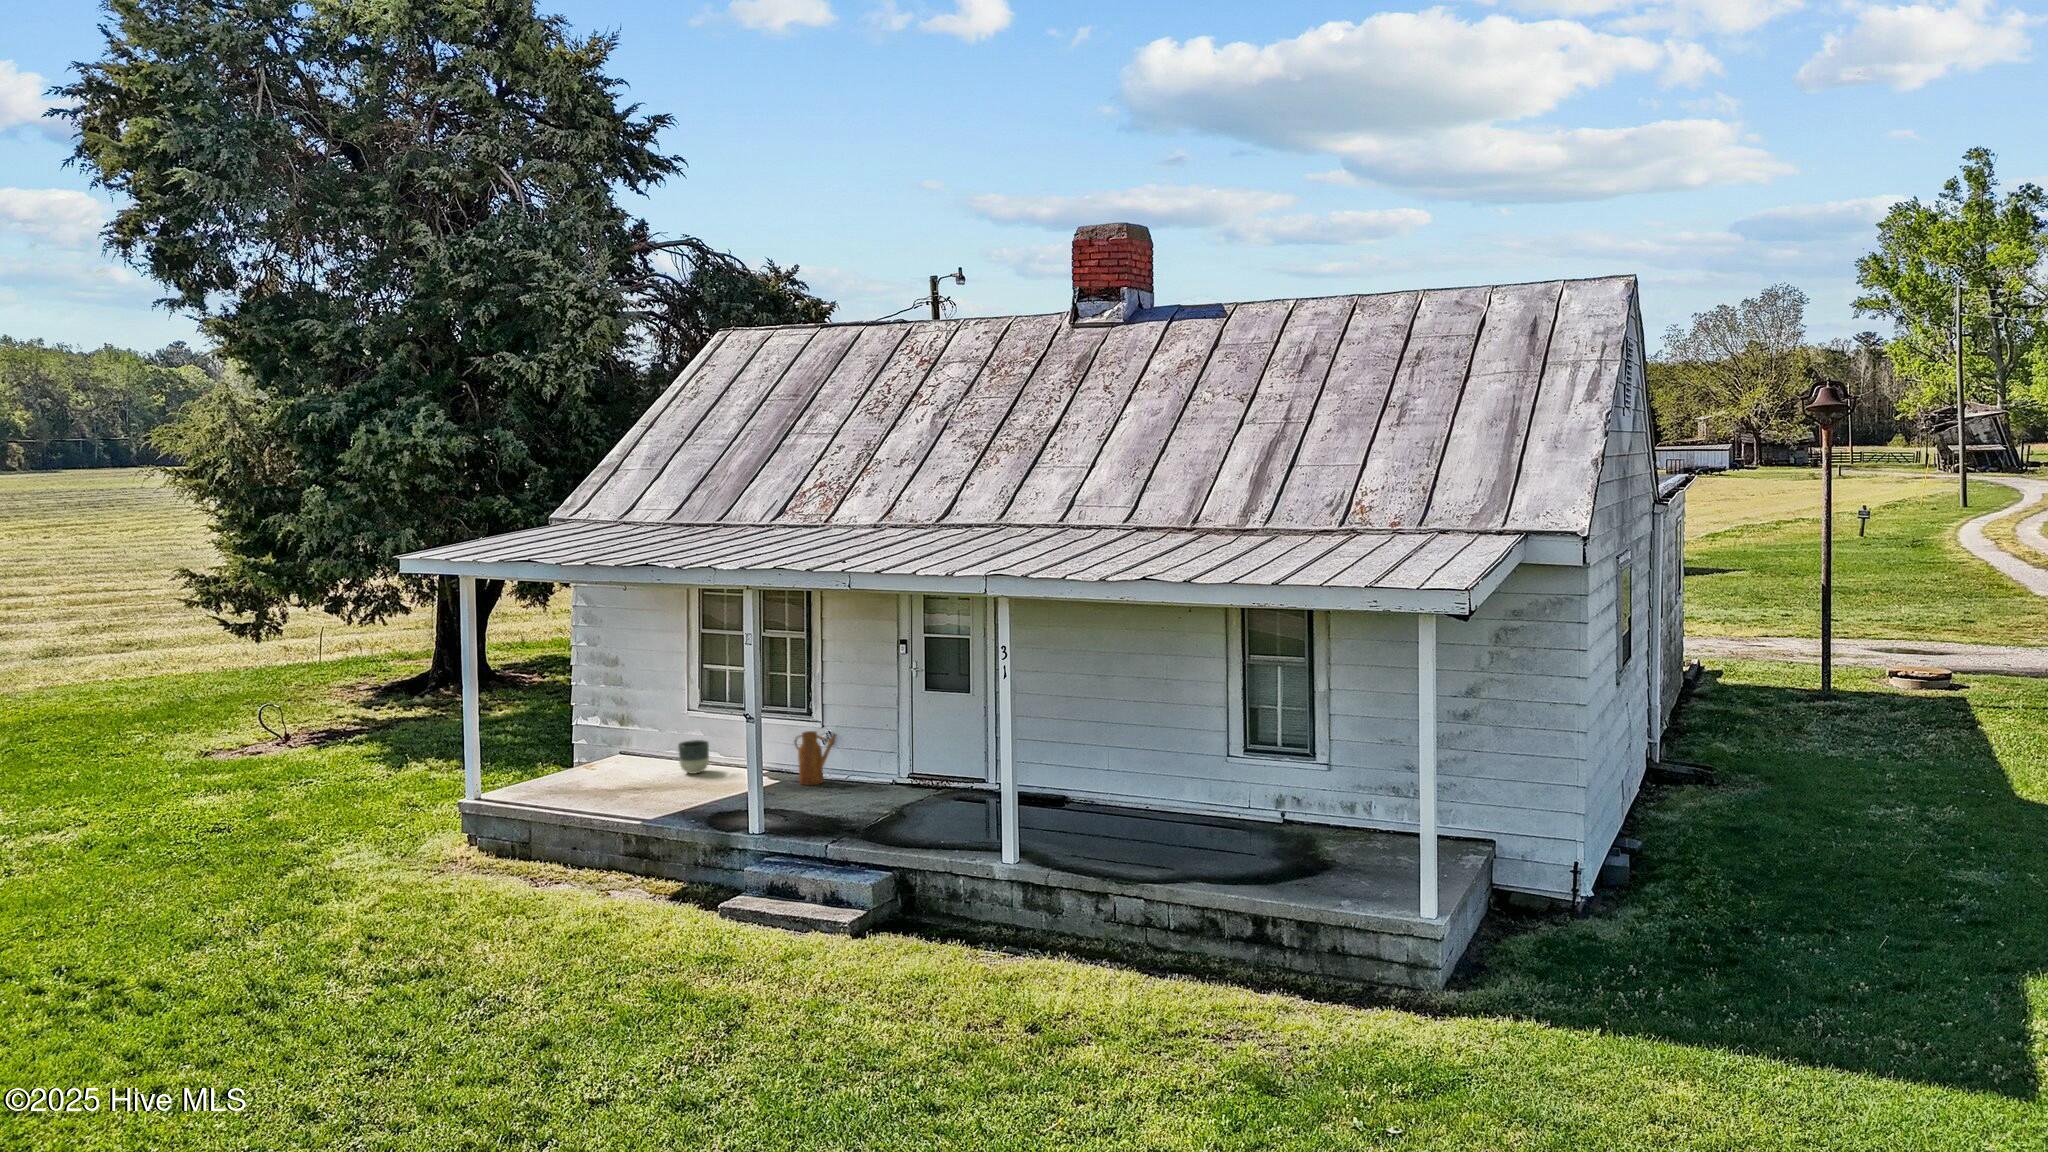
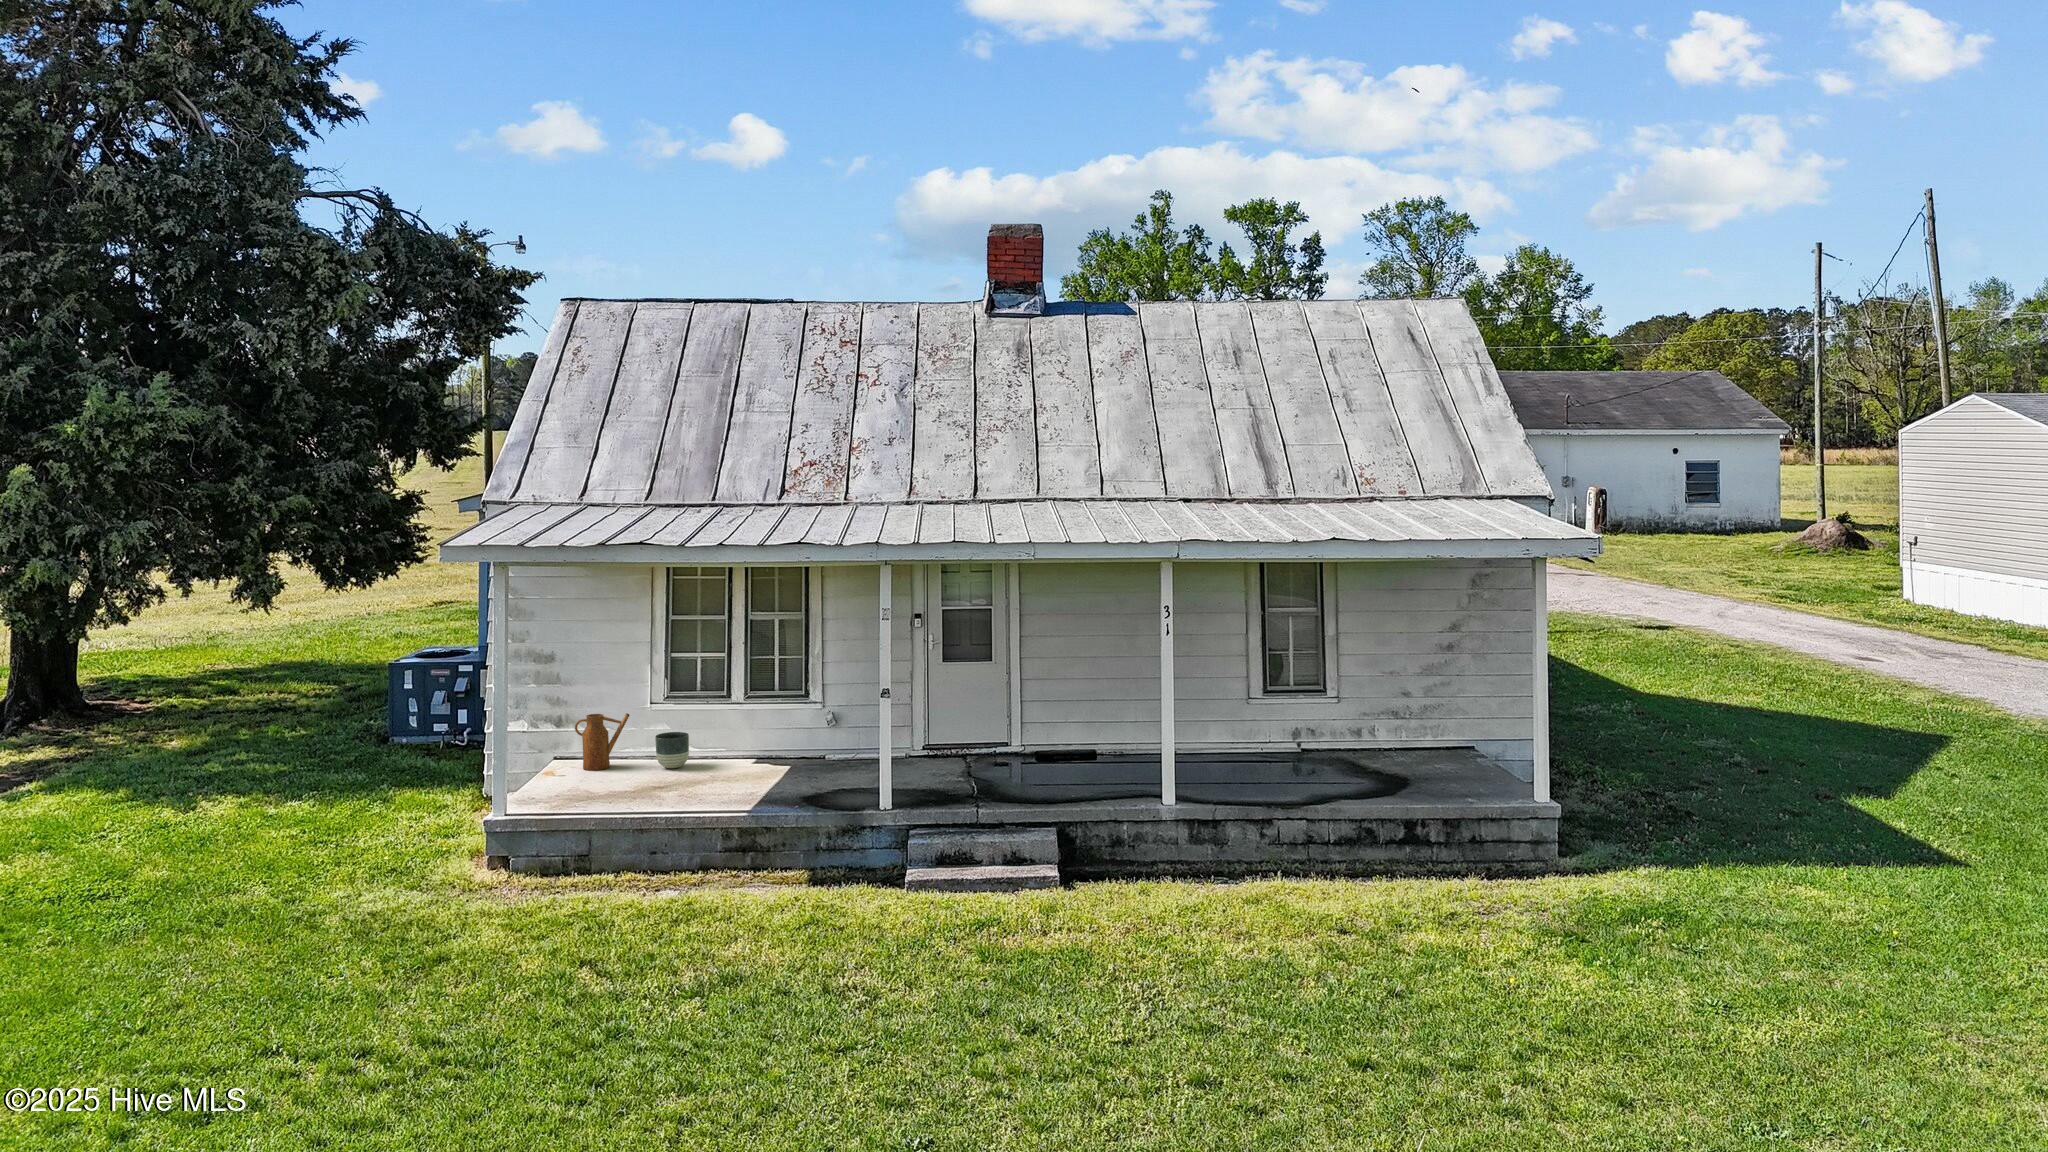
watering can: present [794,731,837,786] -> present [575,713,630,771]

